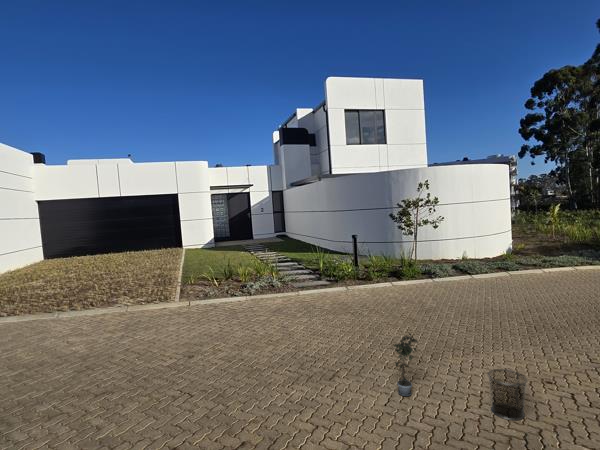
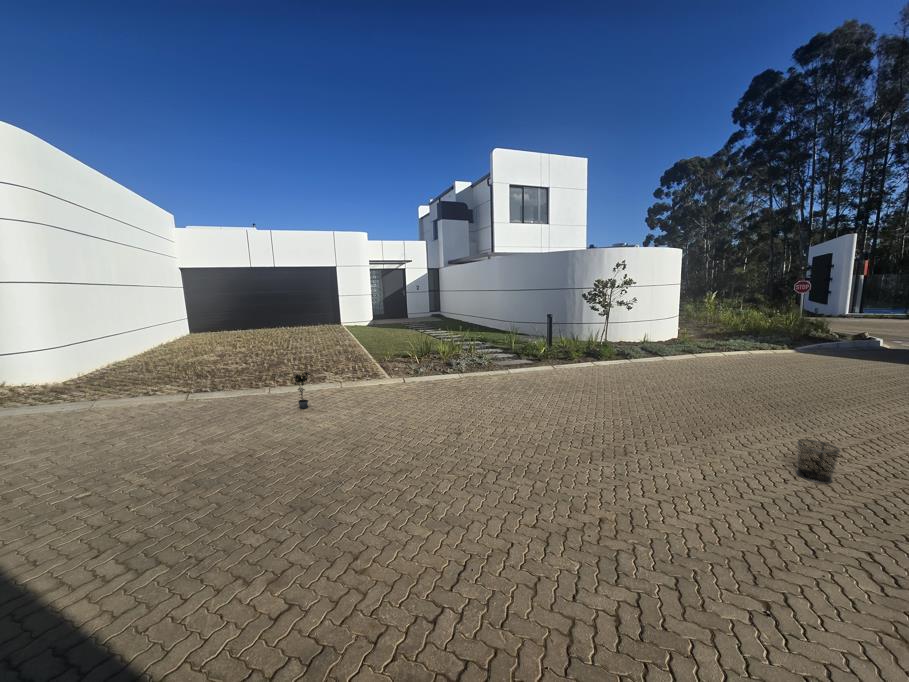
potted plant: present [394,334,418,396] -> present [294,370,310,409]

